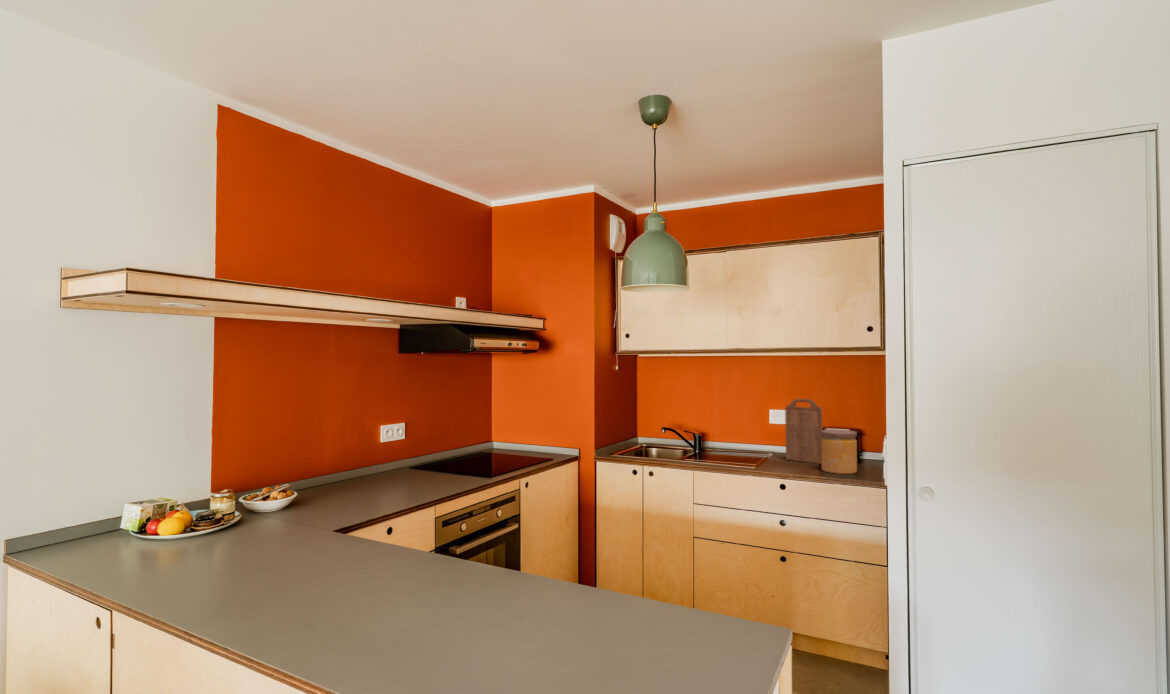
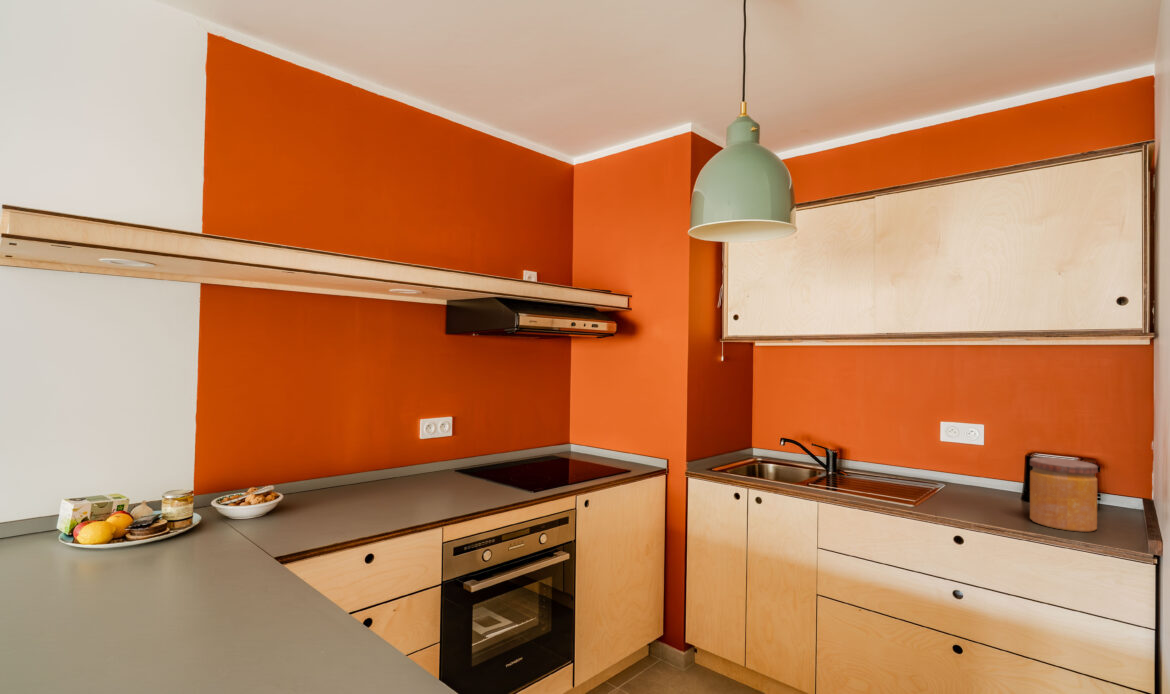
cutting board: present [785,399,822,464] -> none [967,408,1031,508]

